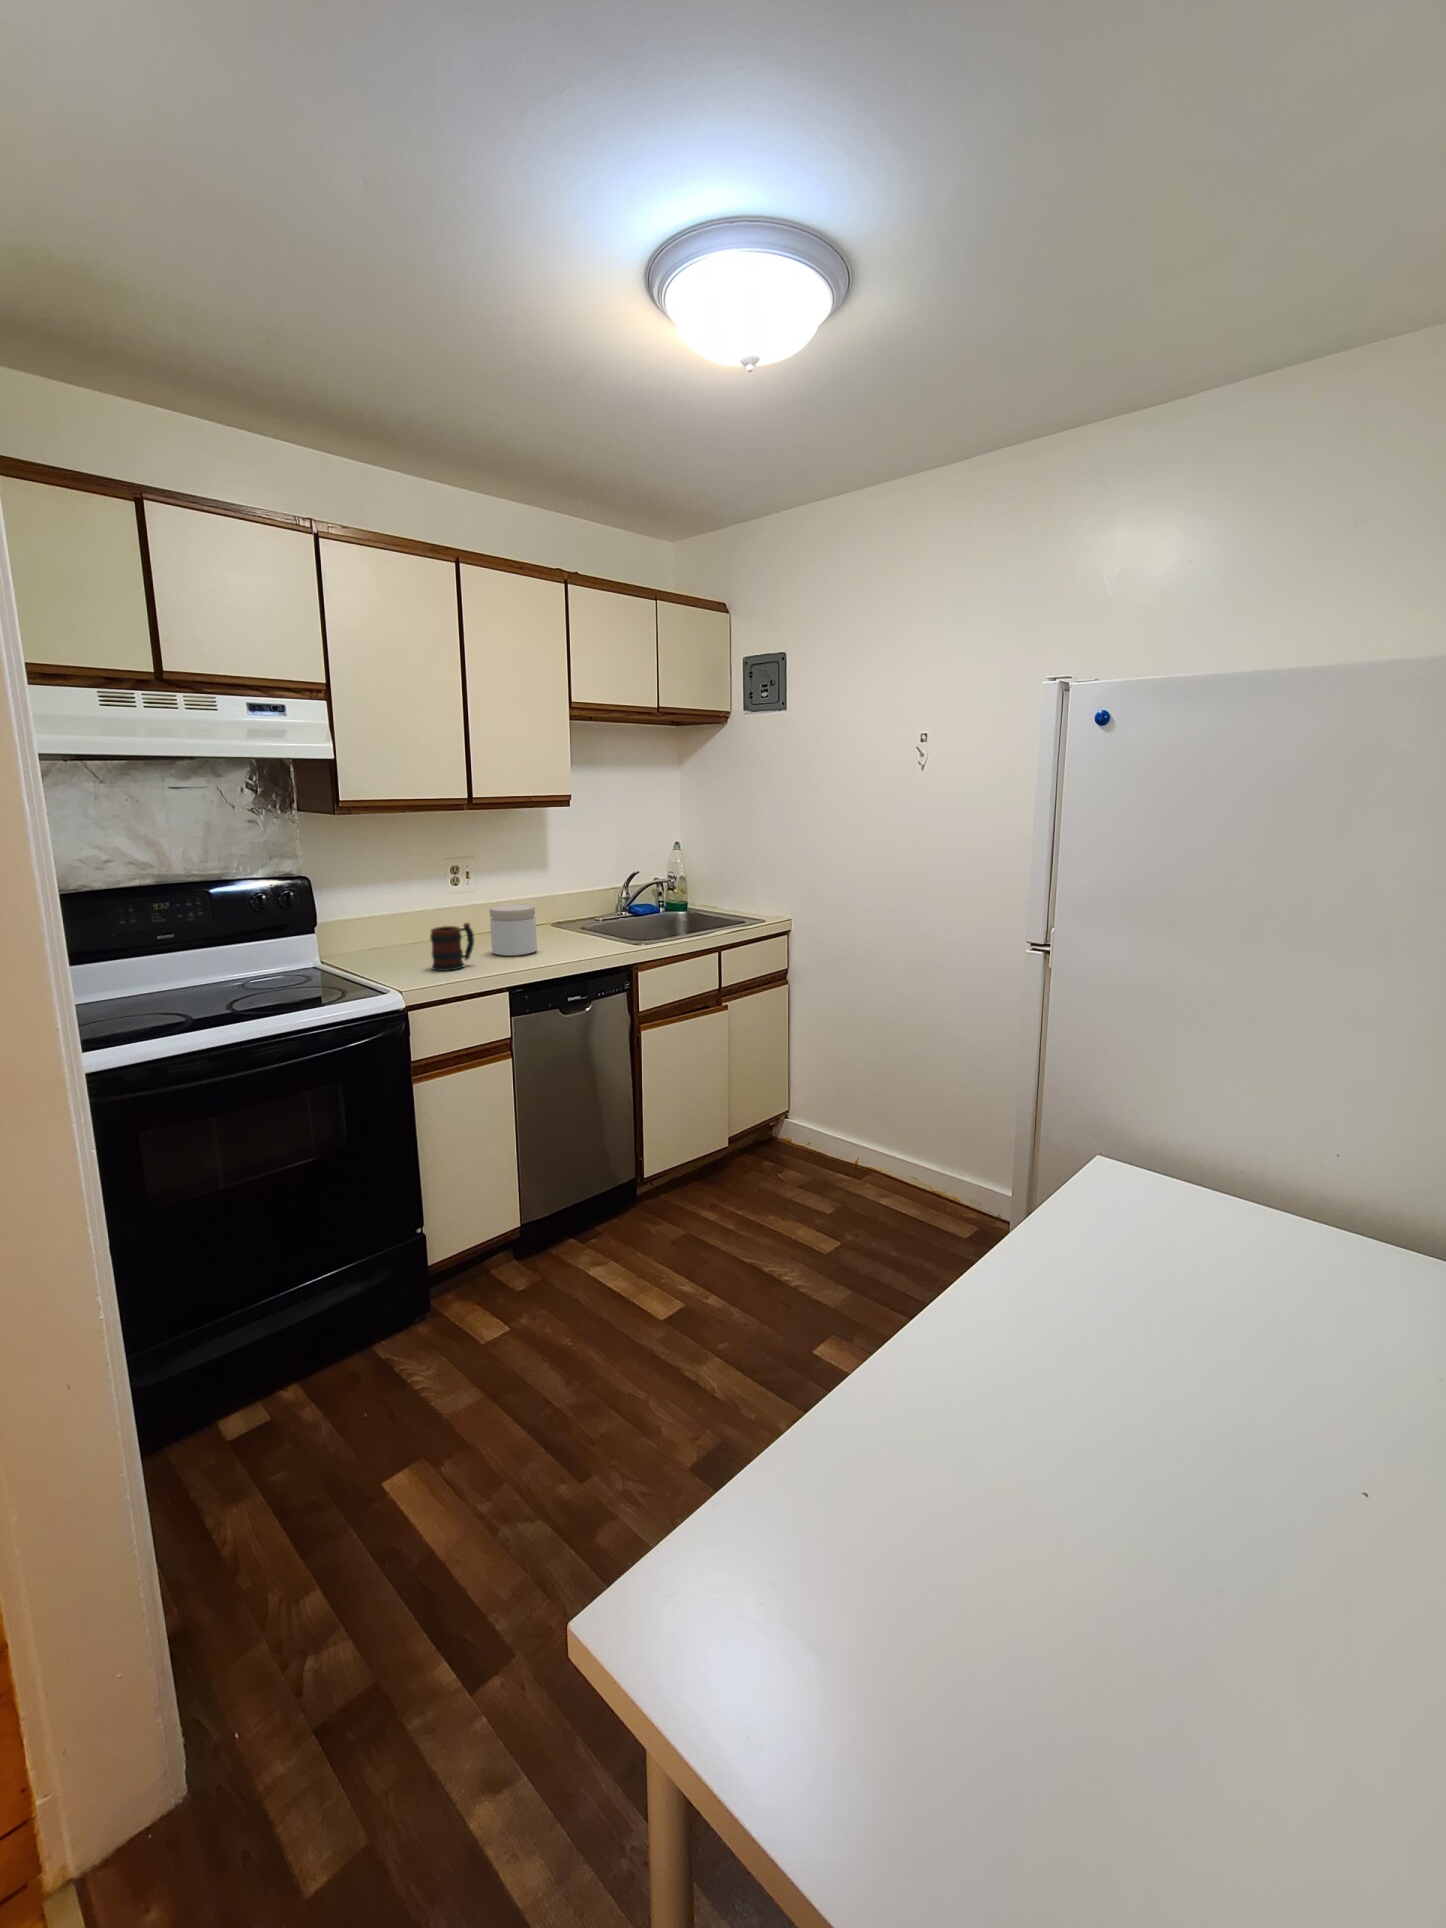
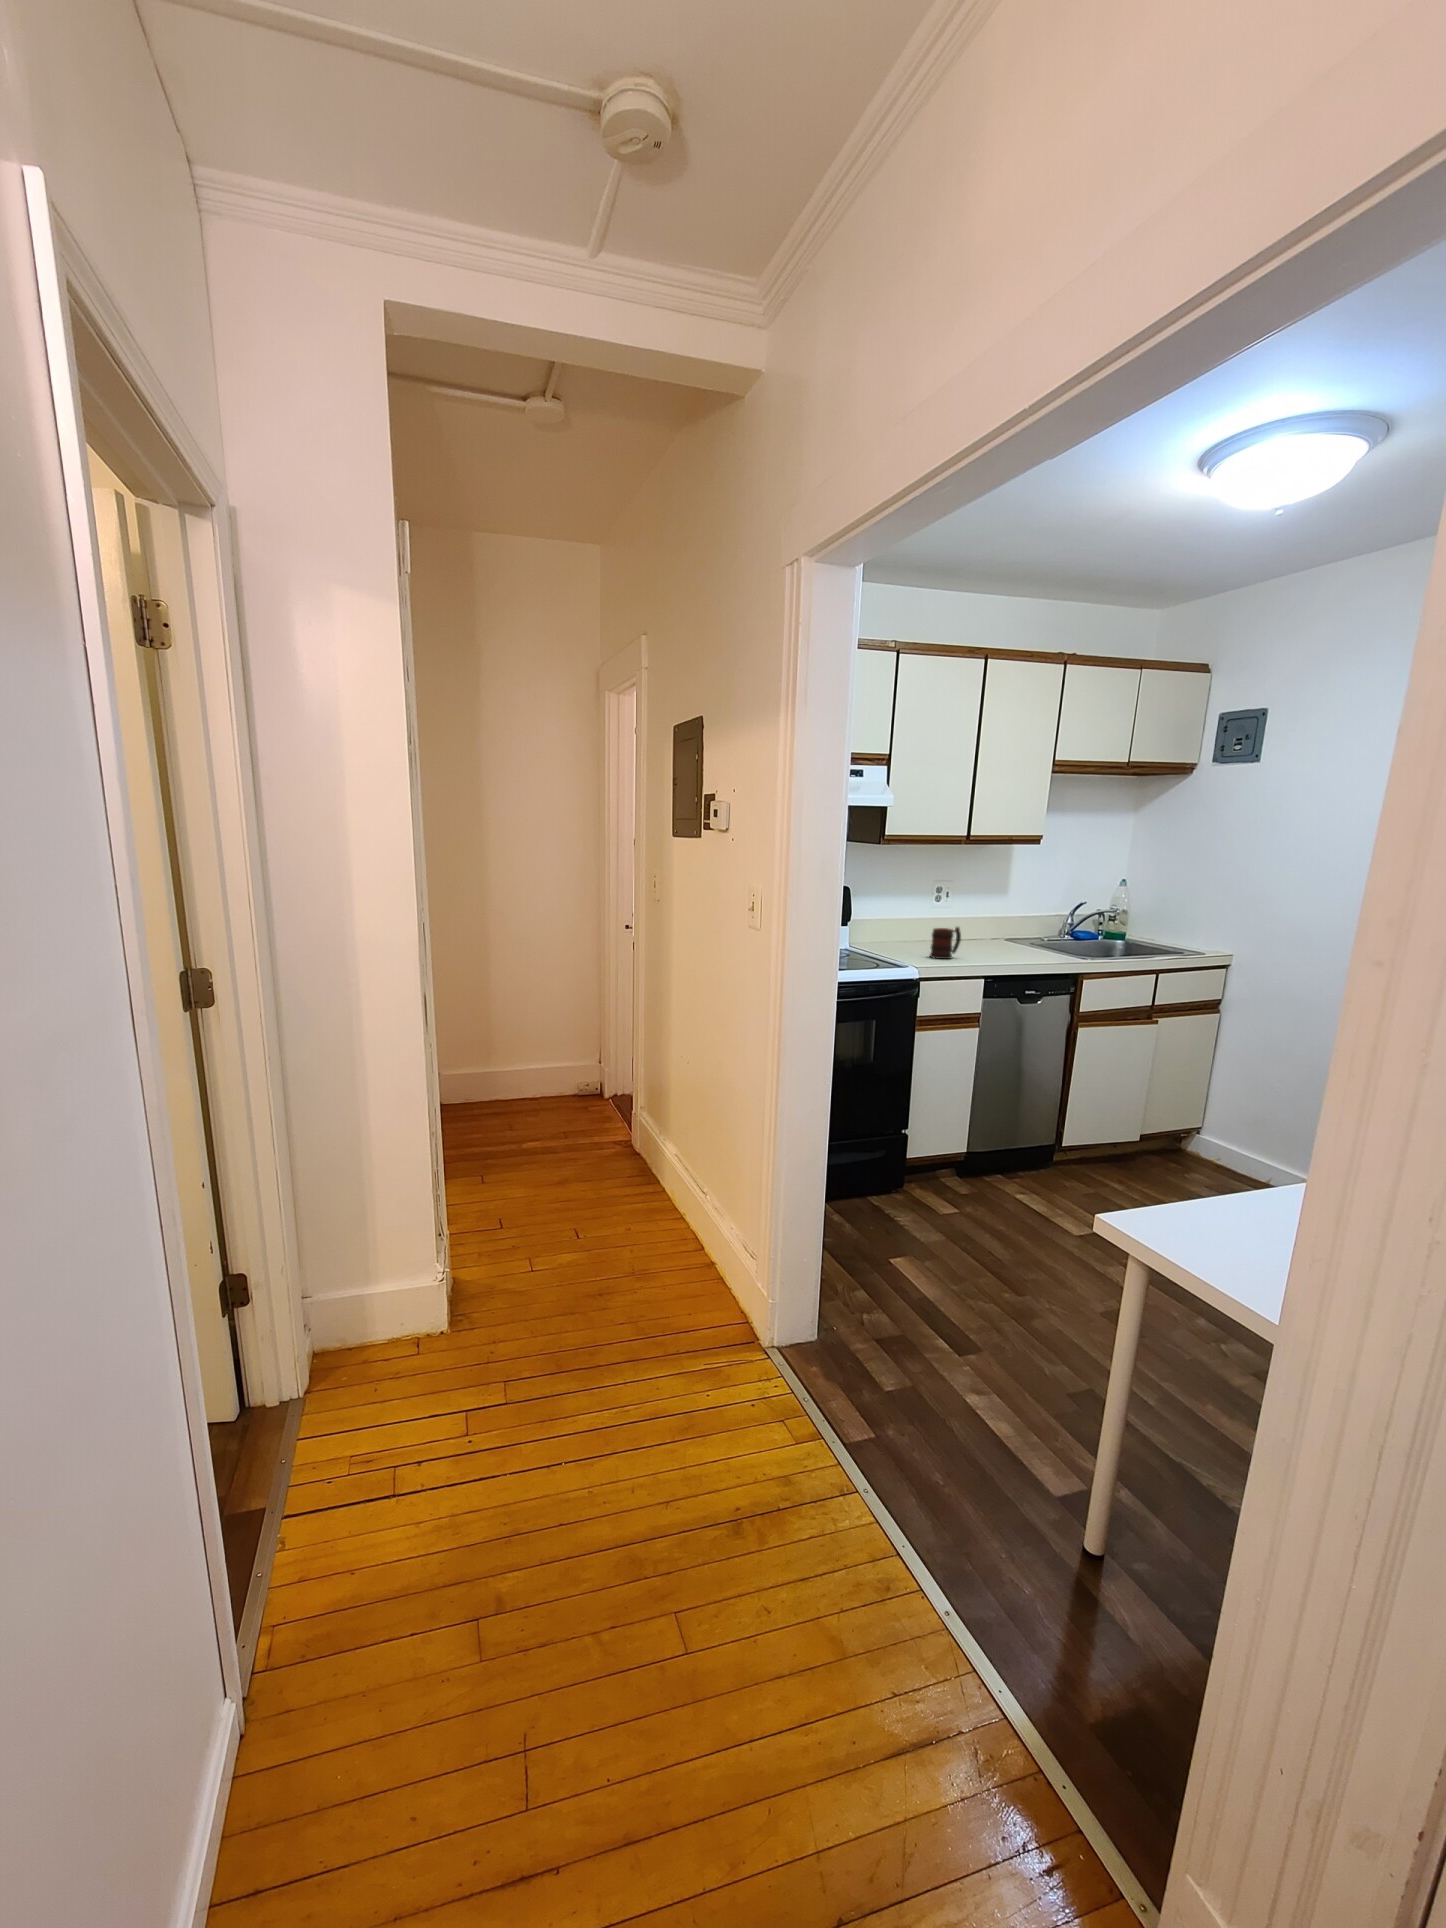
jar: present [490,904,537,956] -> none [967,918,1005,956]

